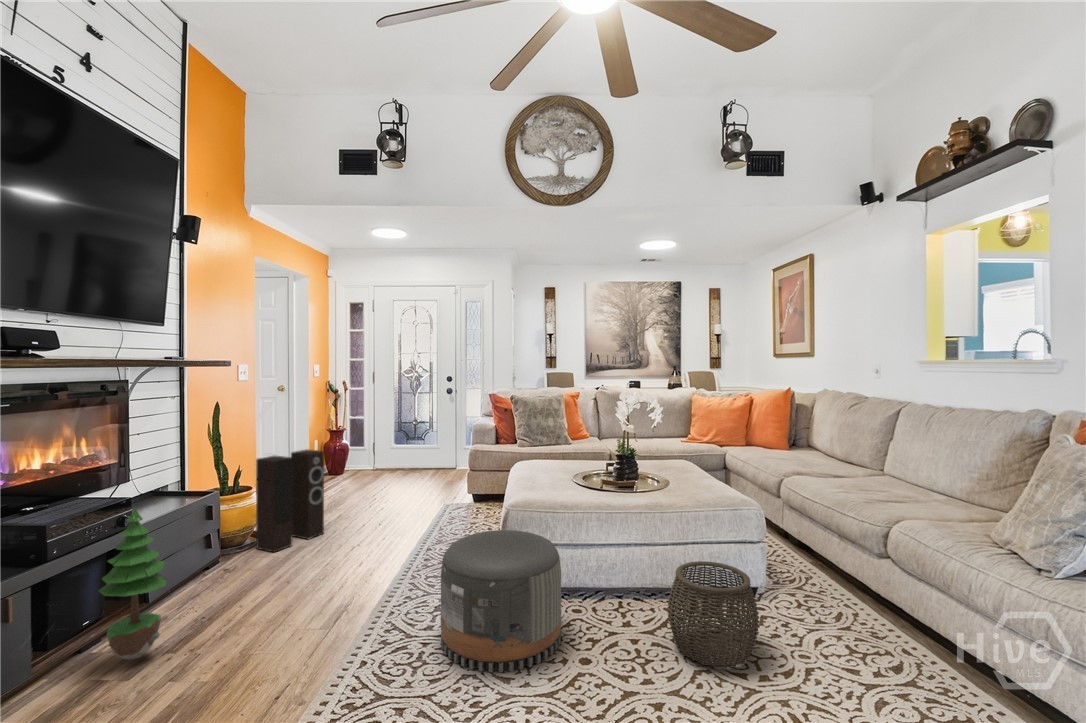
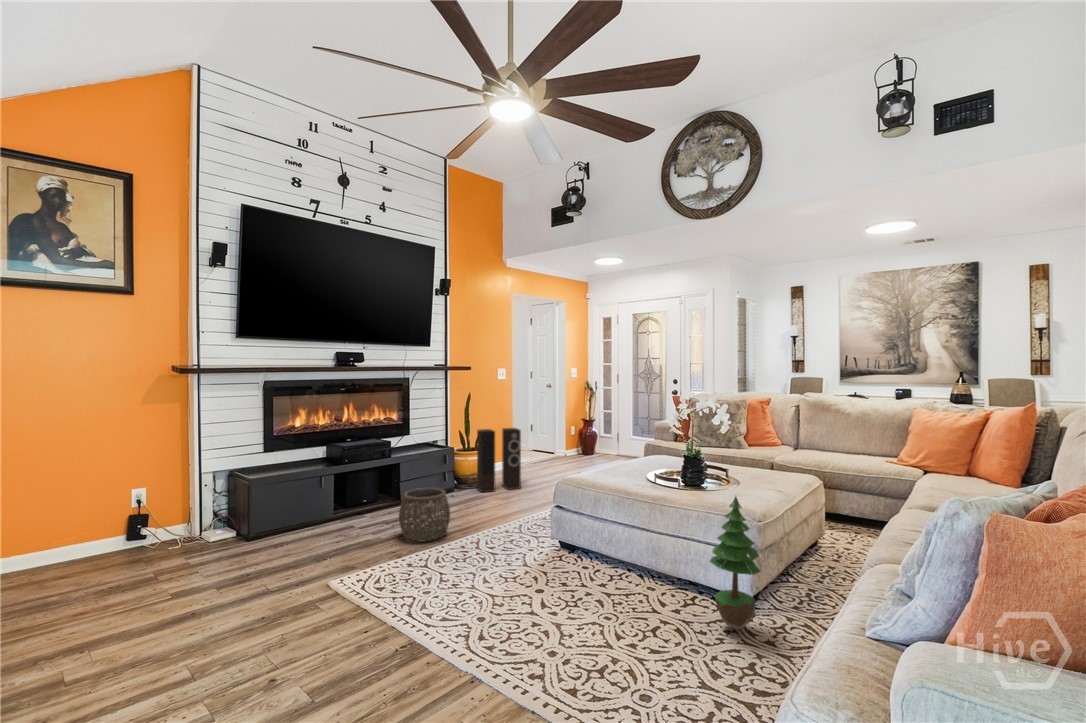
potted tree: present [99,508,166,660] -> present [710,497,761,630]
pouf: present [441,530,561,672] -> none [475,492,561,584]
woven basket: present [667,561,759,668] -> present [399,488,450,542]

